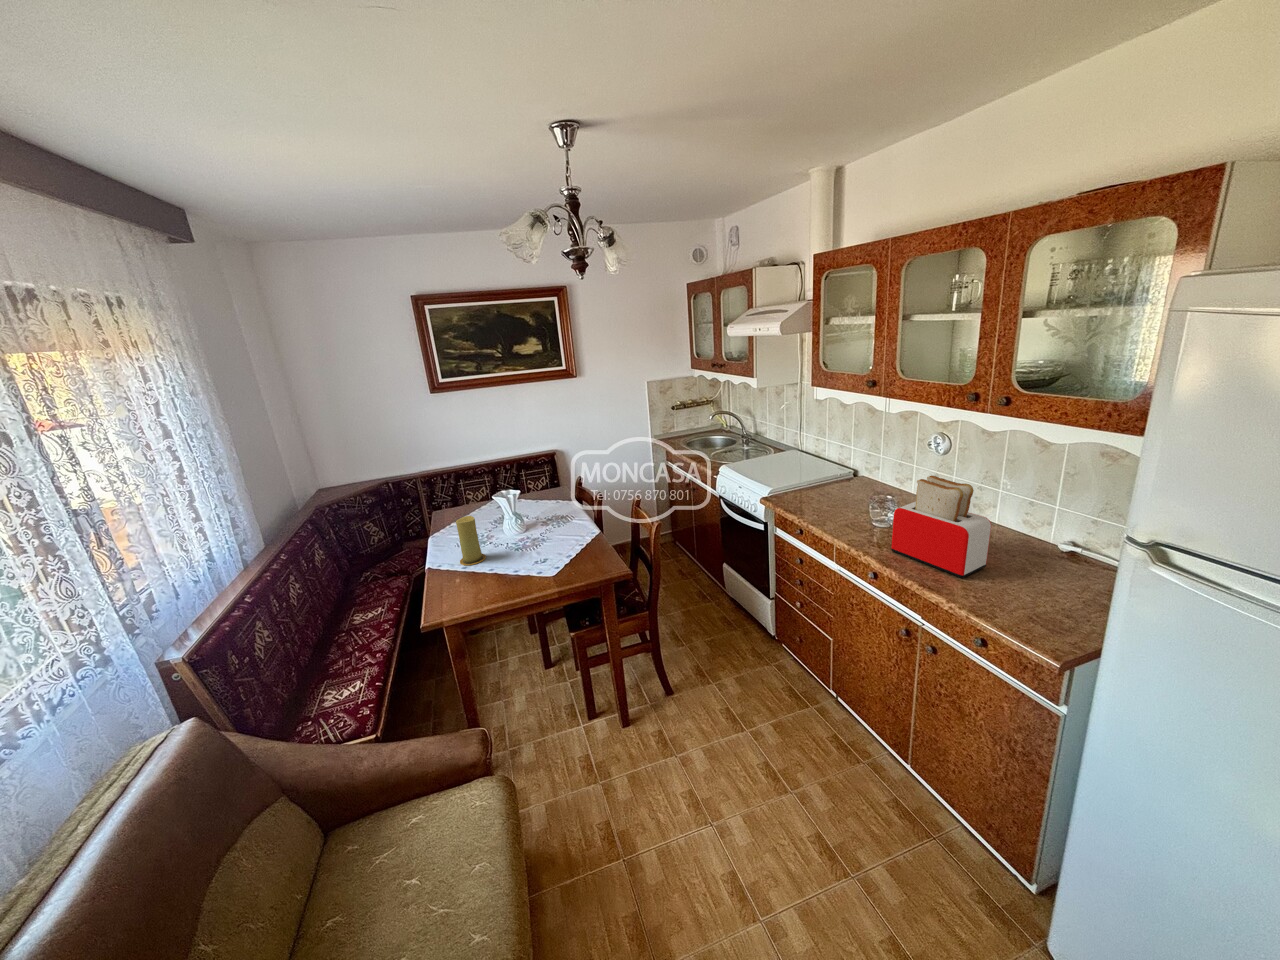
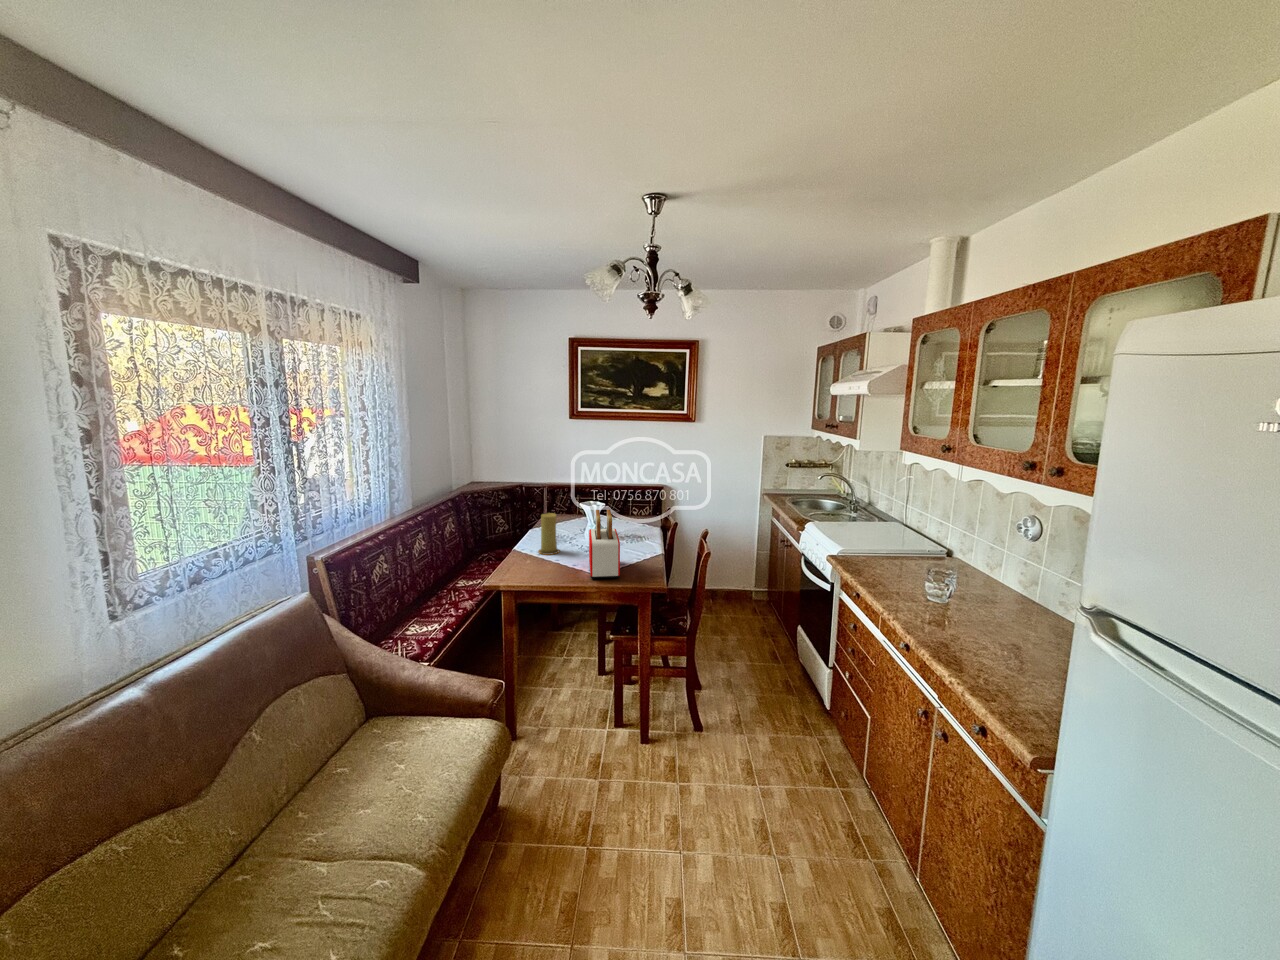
toaster: present [891,476,991,578] -> present [589,510,620,579]

